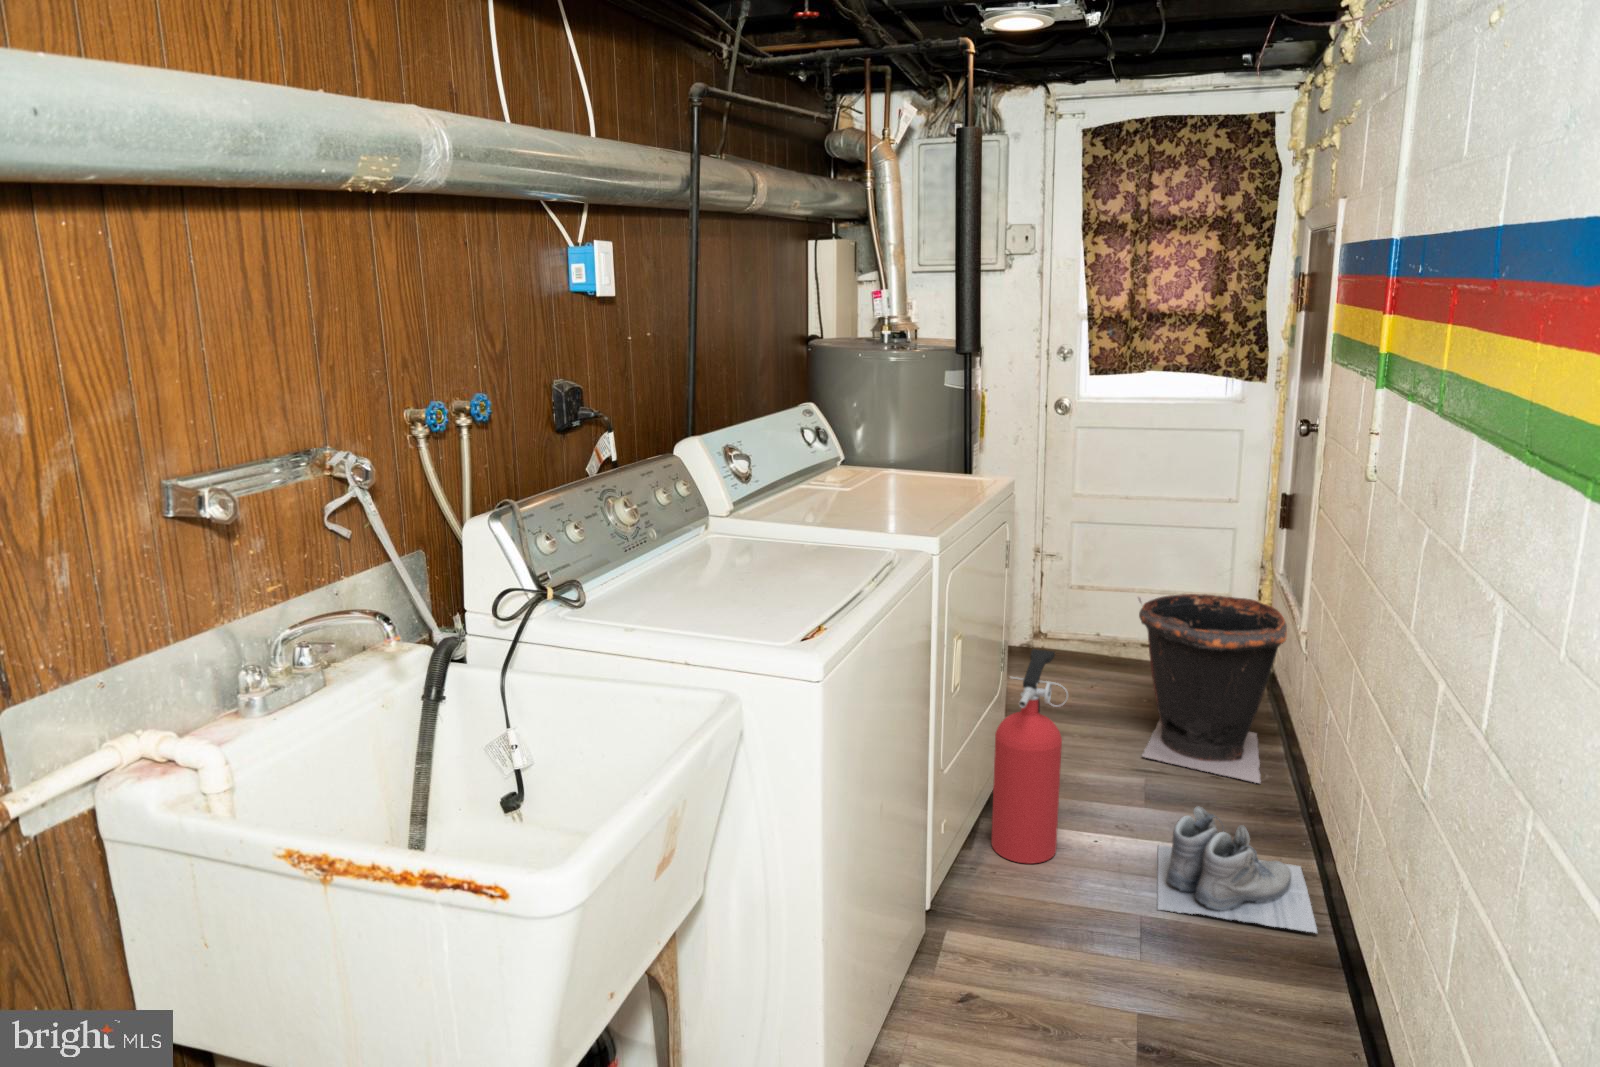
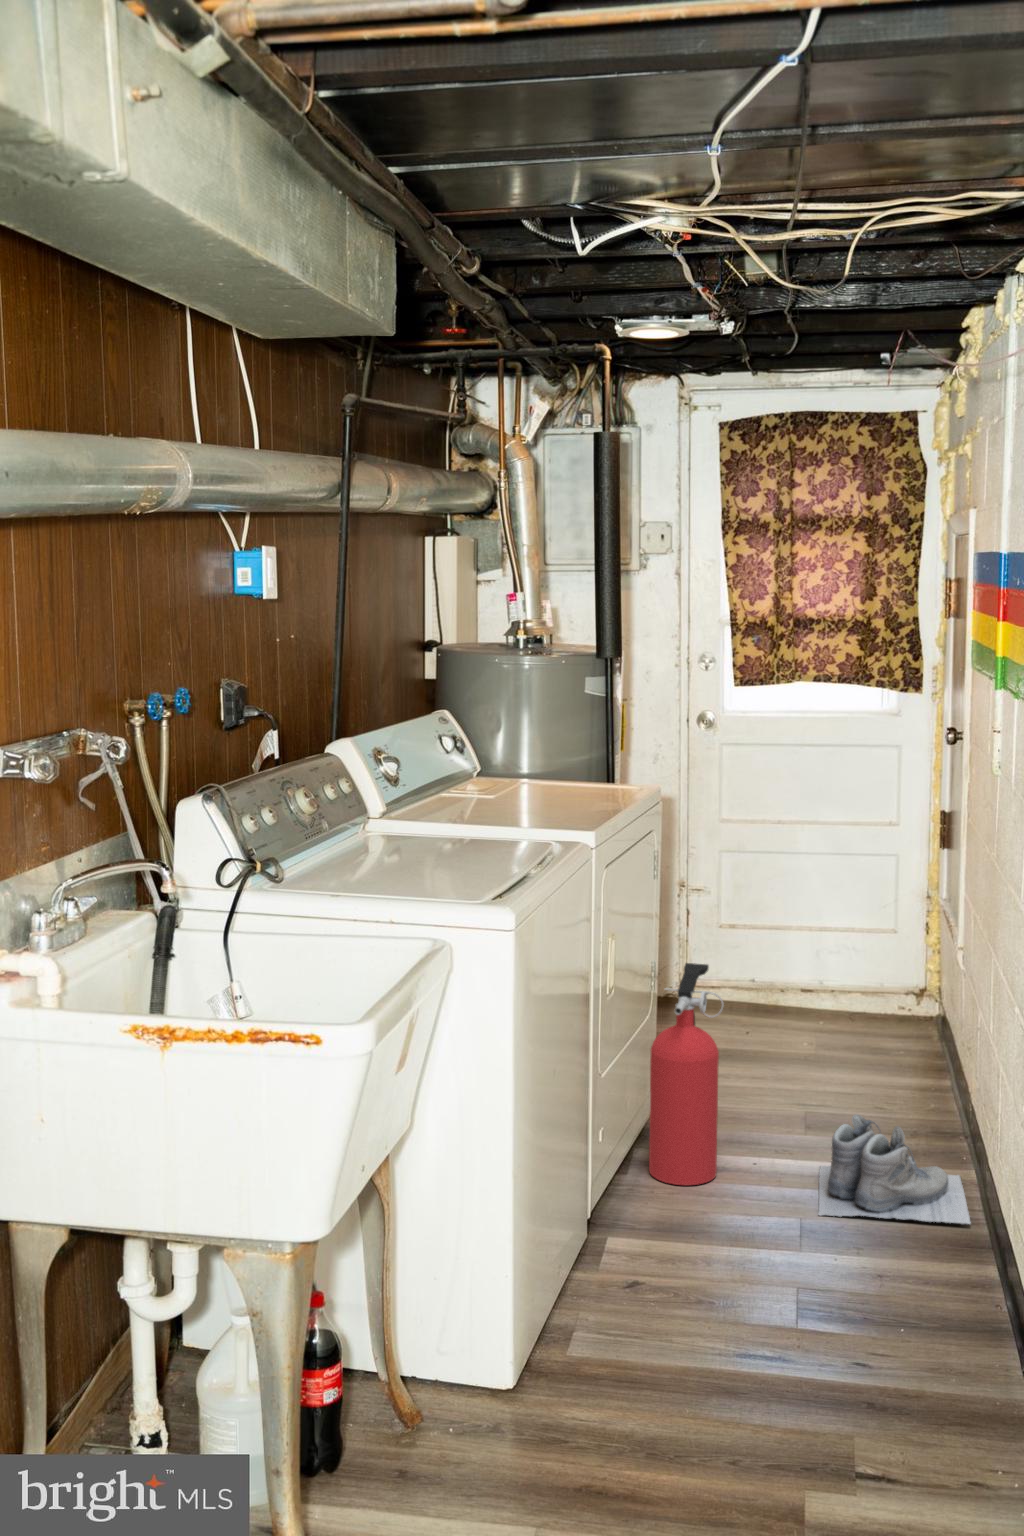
trash can: present [1138,594,1287,783] -> none [793,918,946,1112]

